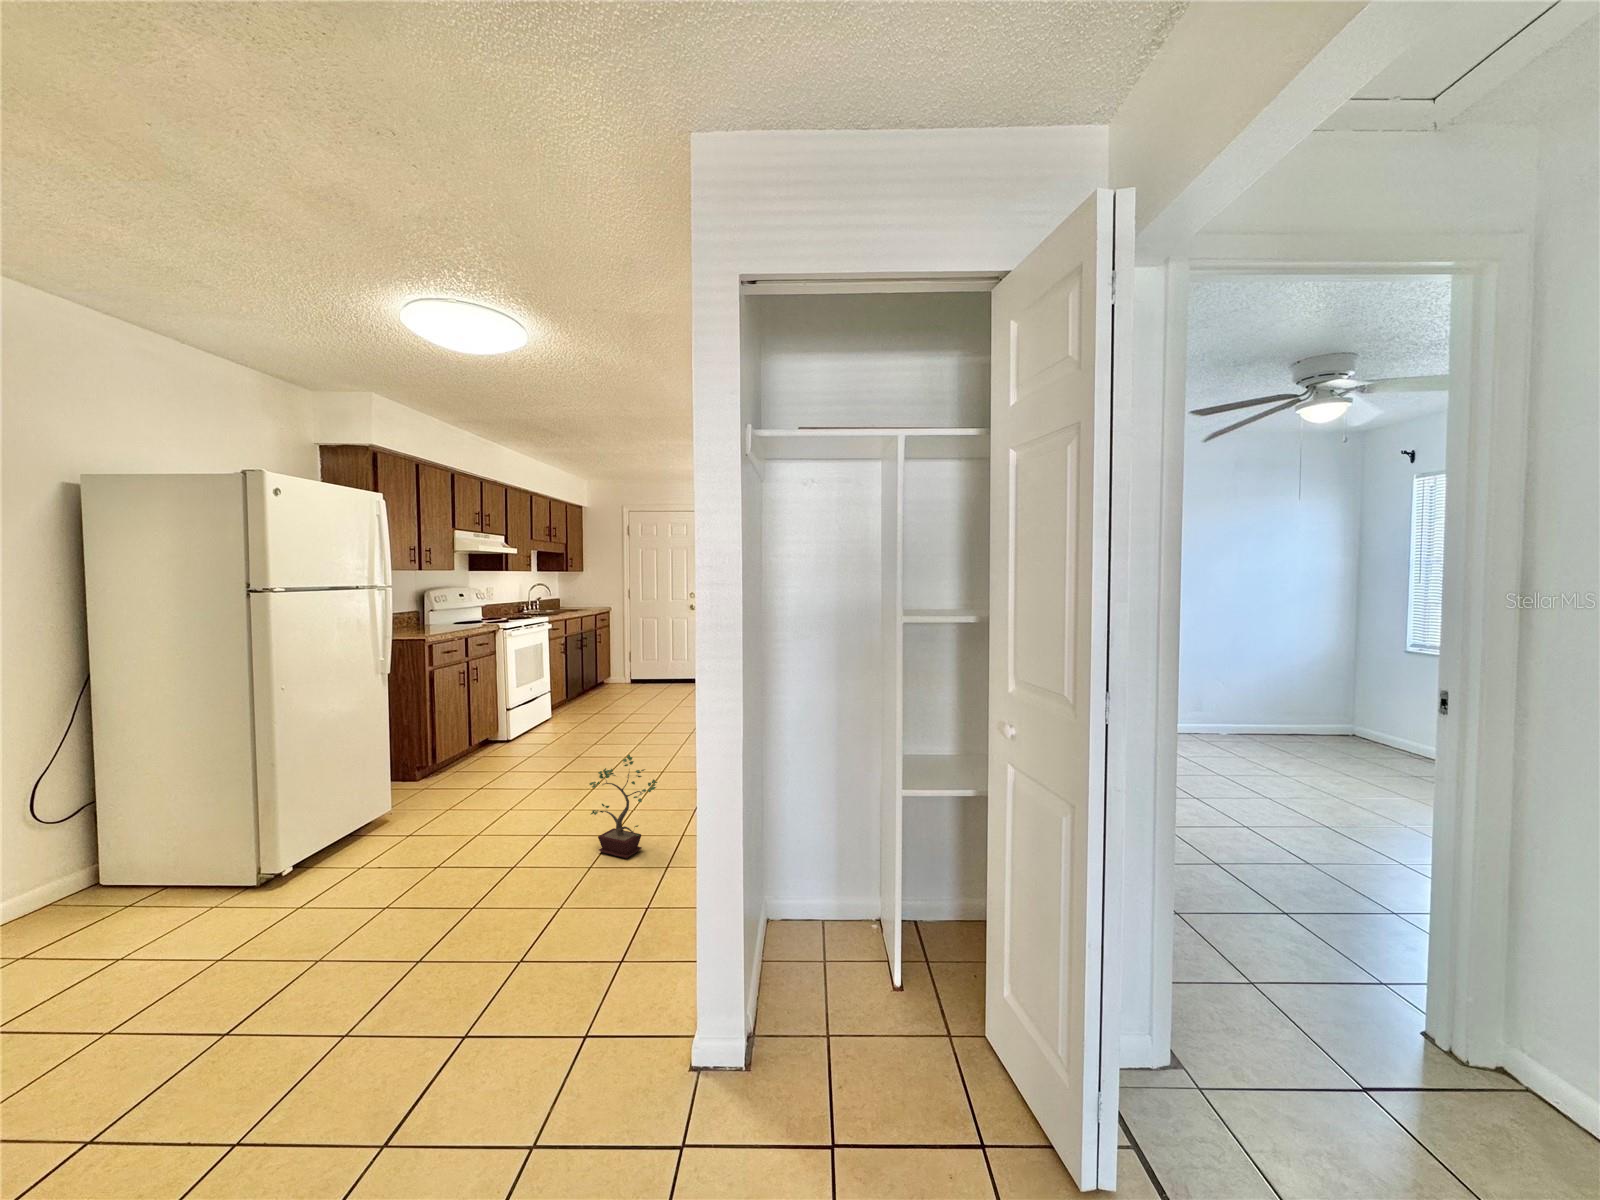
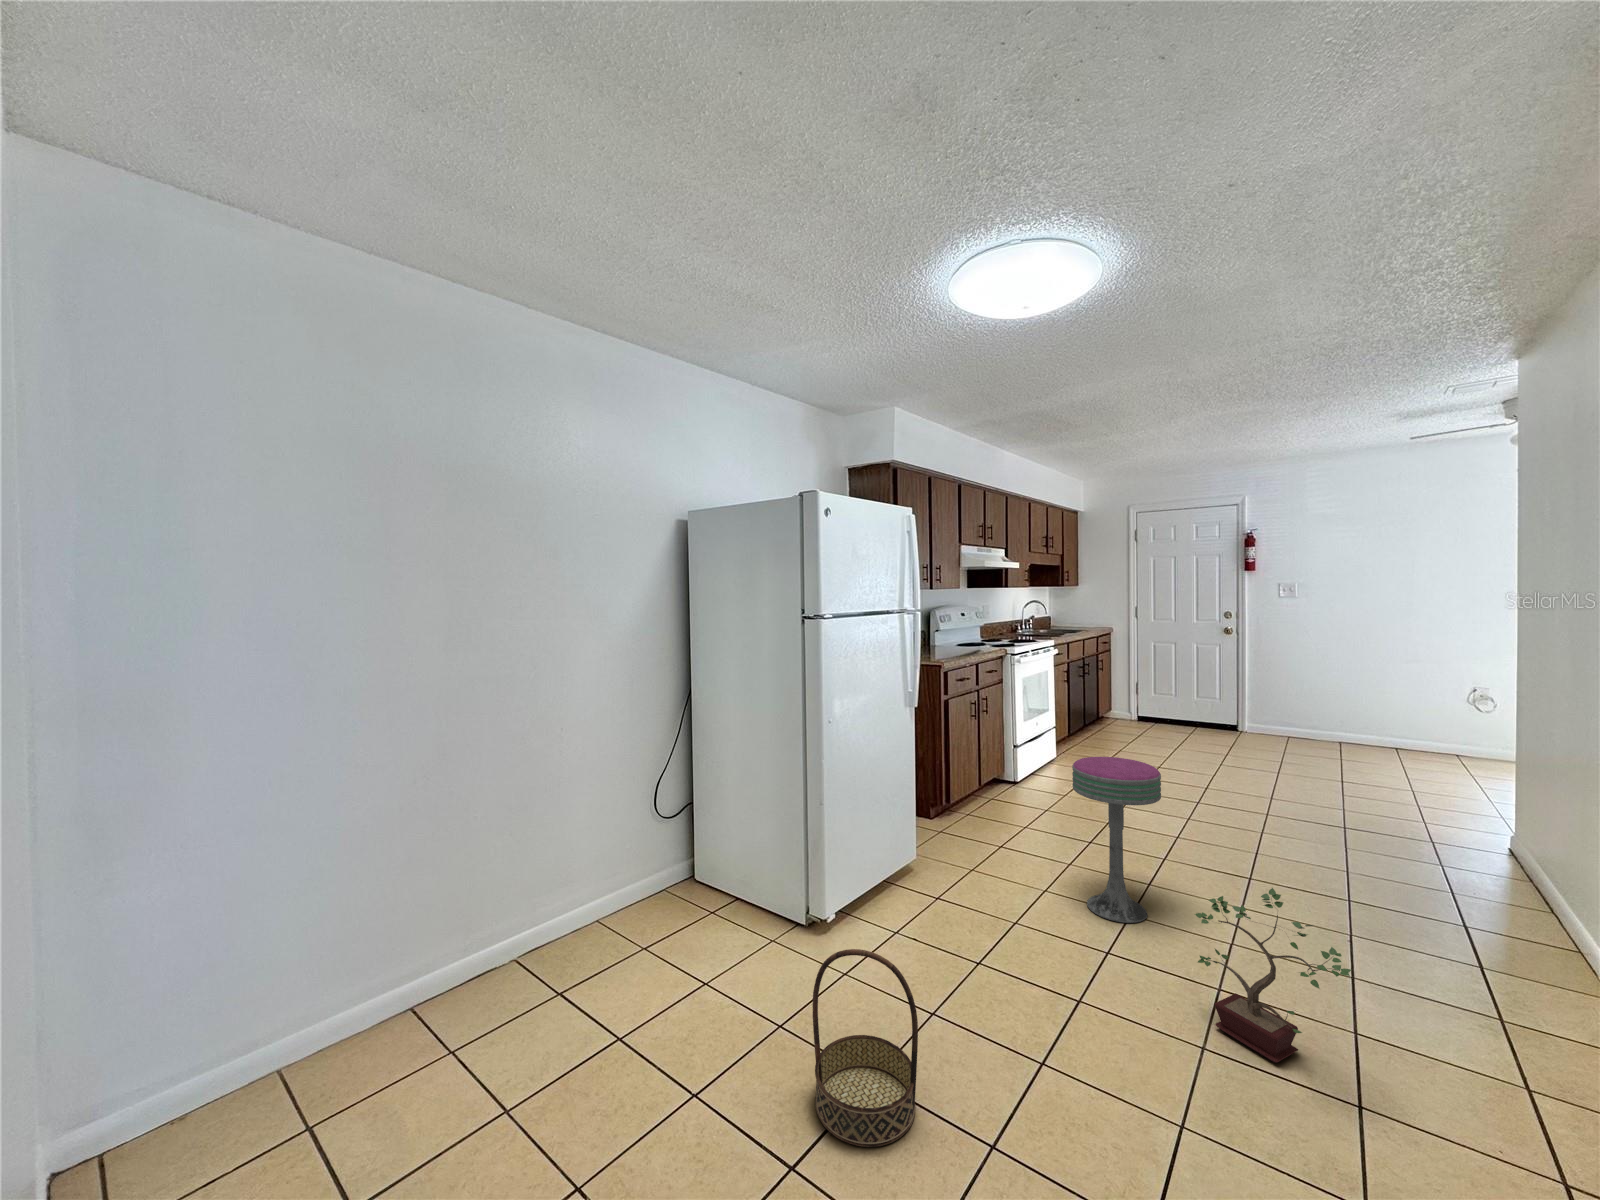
bar stool: none [527,696,589,814] -> present [1072,757,1161,923]
basket: none [248,852,353,1001] -> present [813,949,918,1147]

